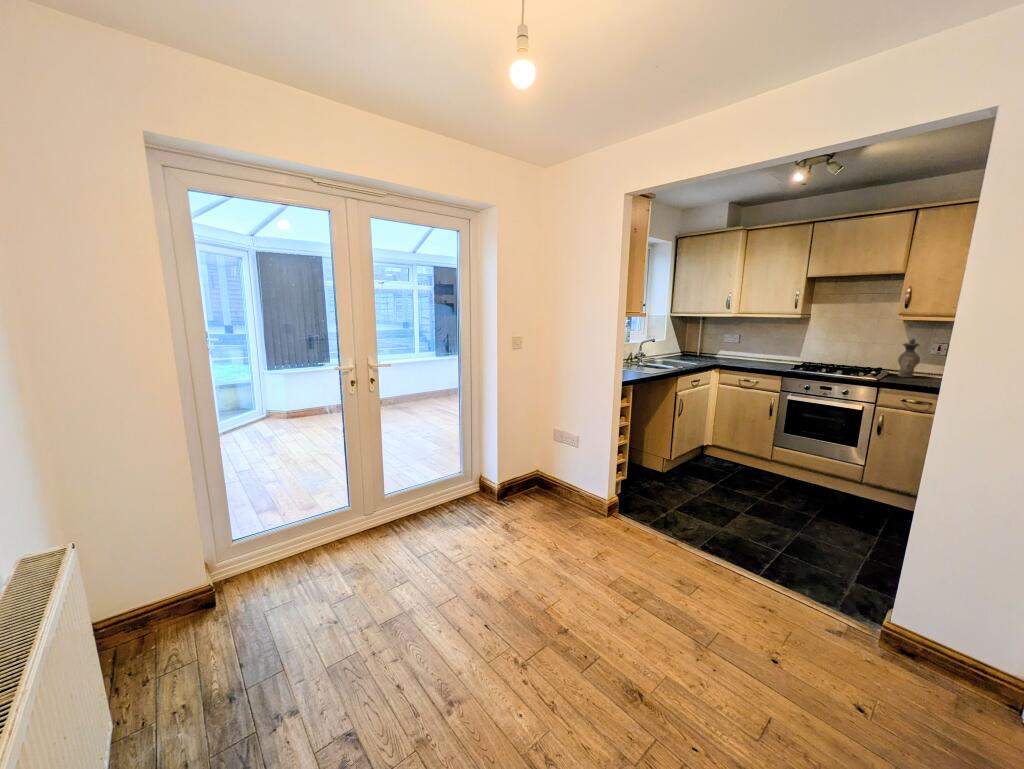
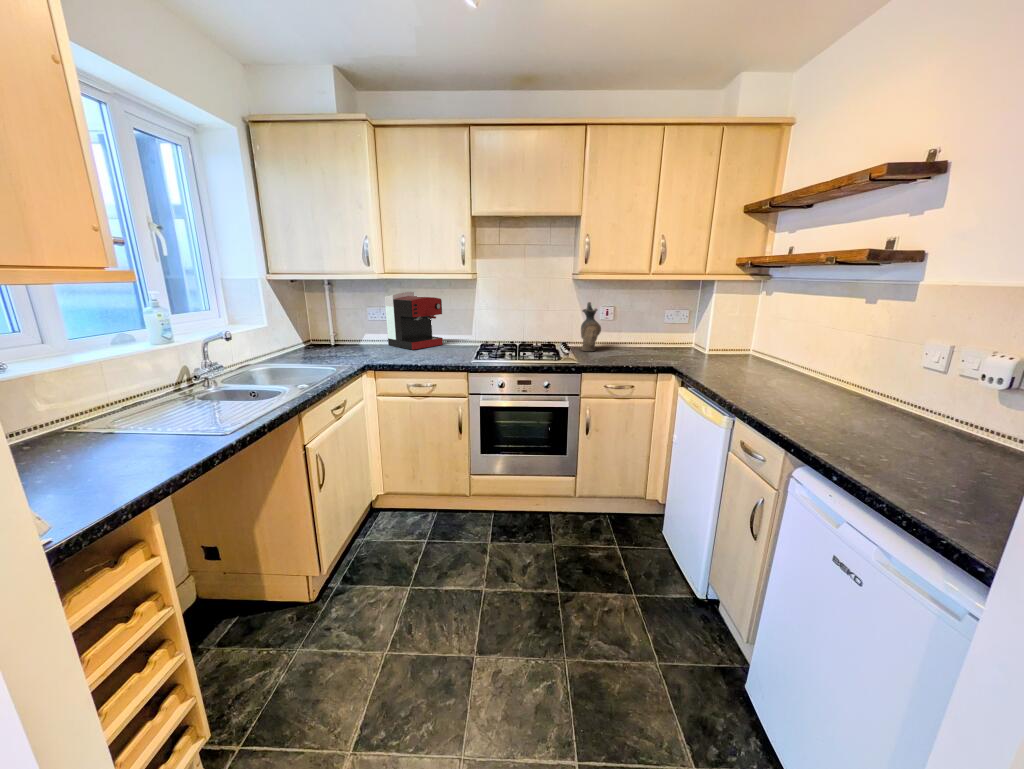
coffee maker: none [733,326,778,362] -> present [385,292,443,350]

